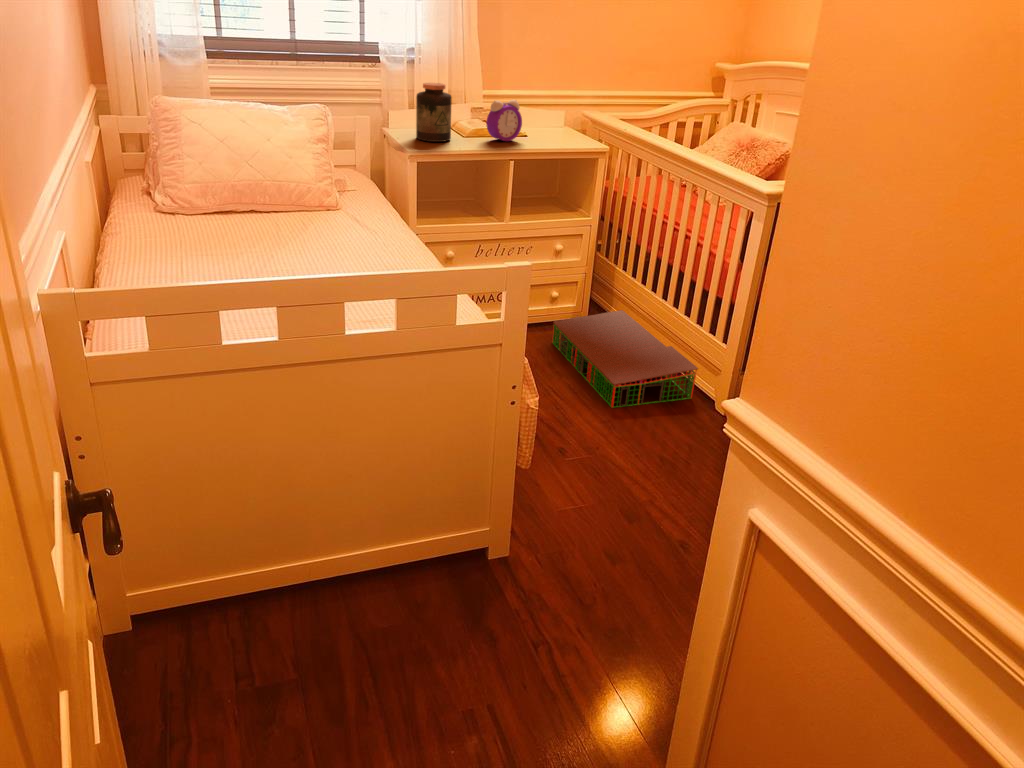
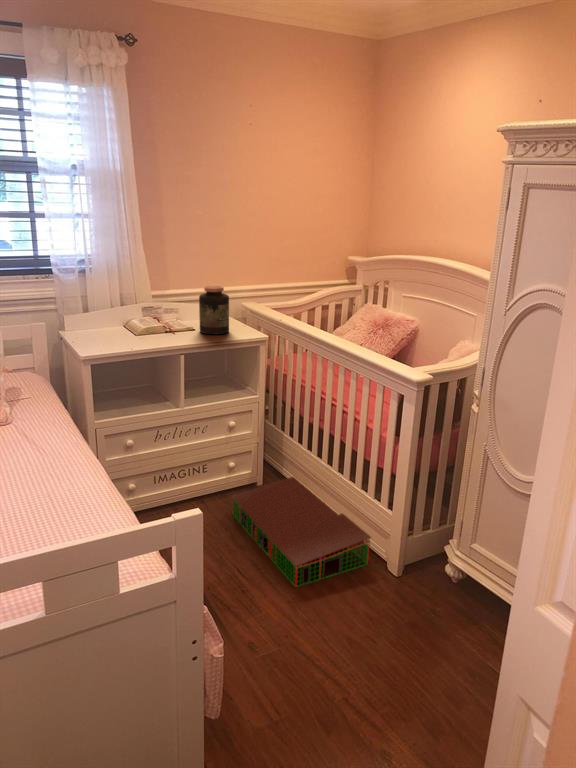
jar: present [416,83,451,142] -> present [199,286,229,334]
alarm clock: present [487,100,522,141] -> none [156,300,188,337]

